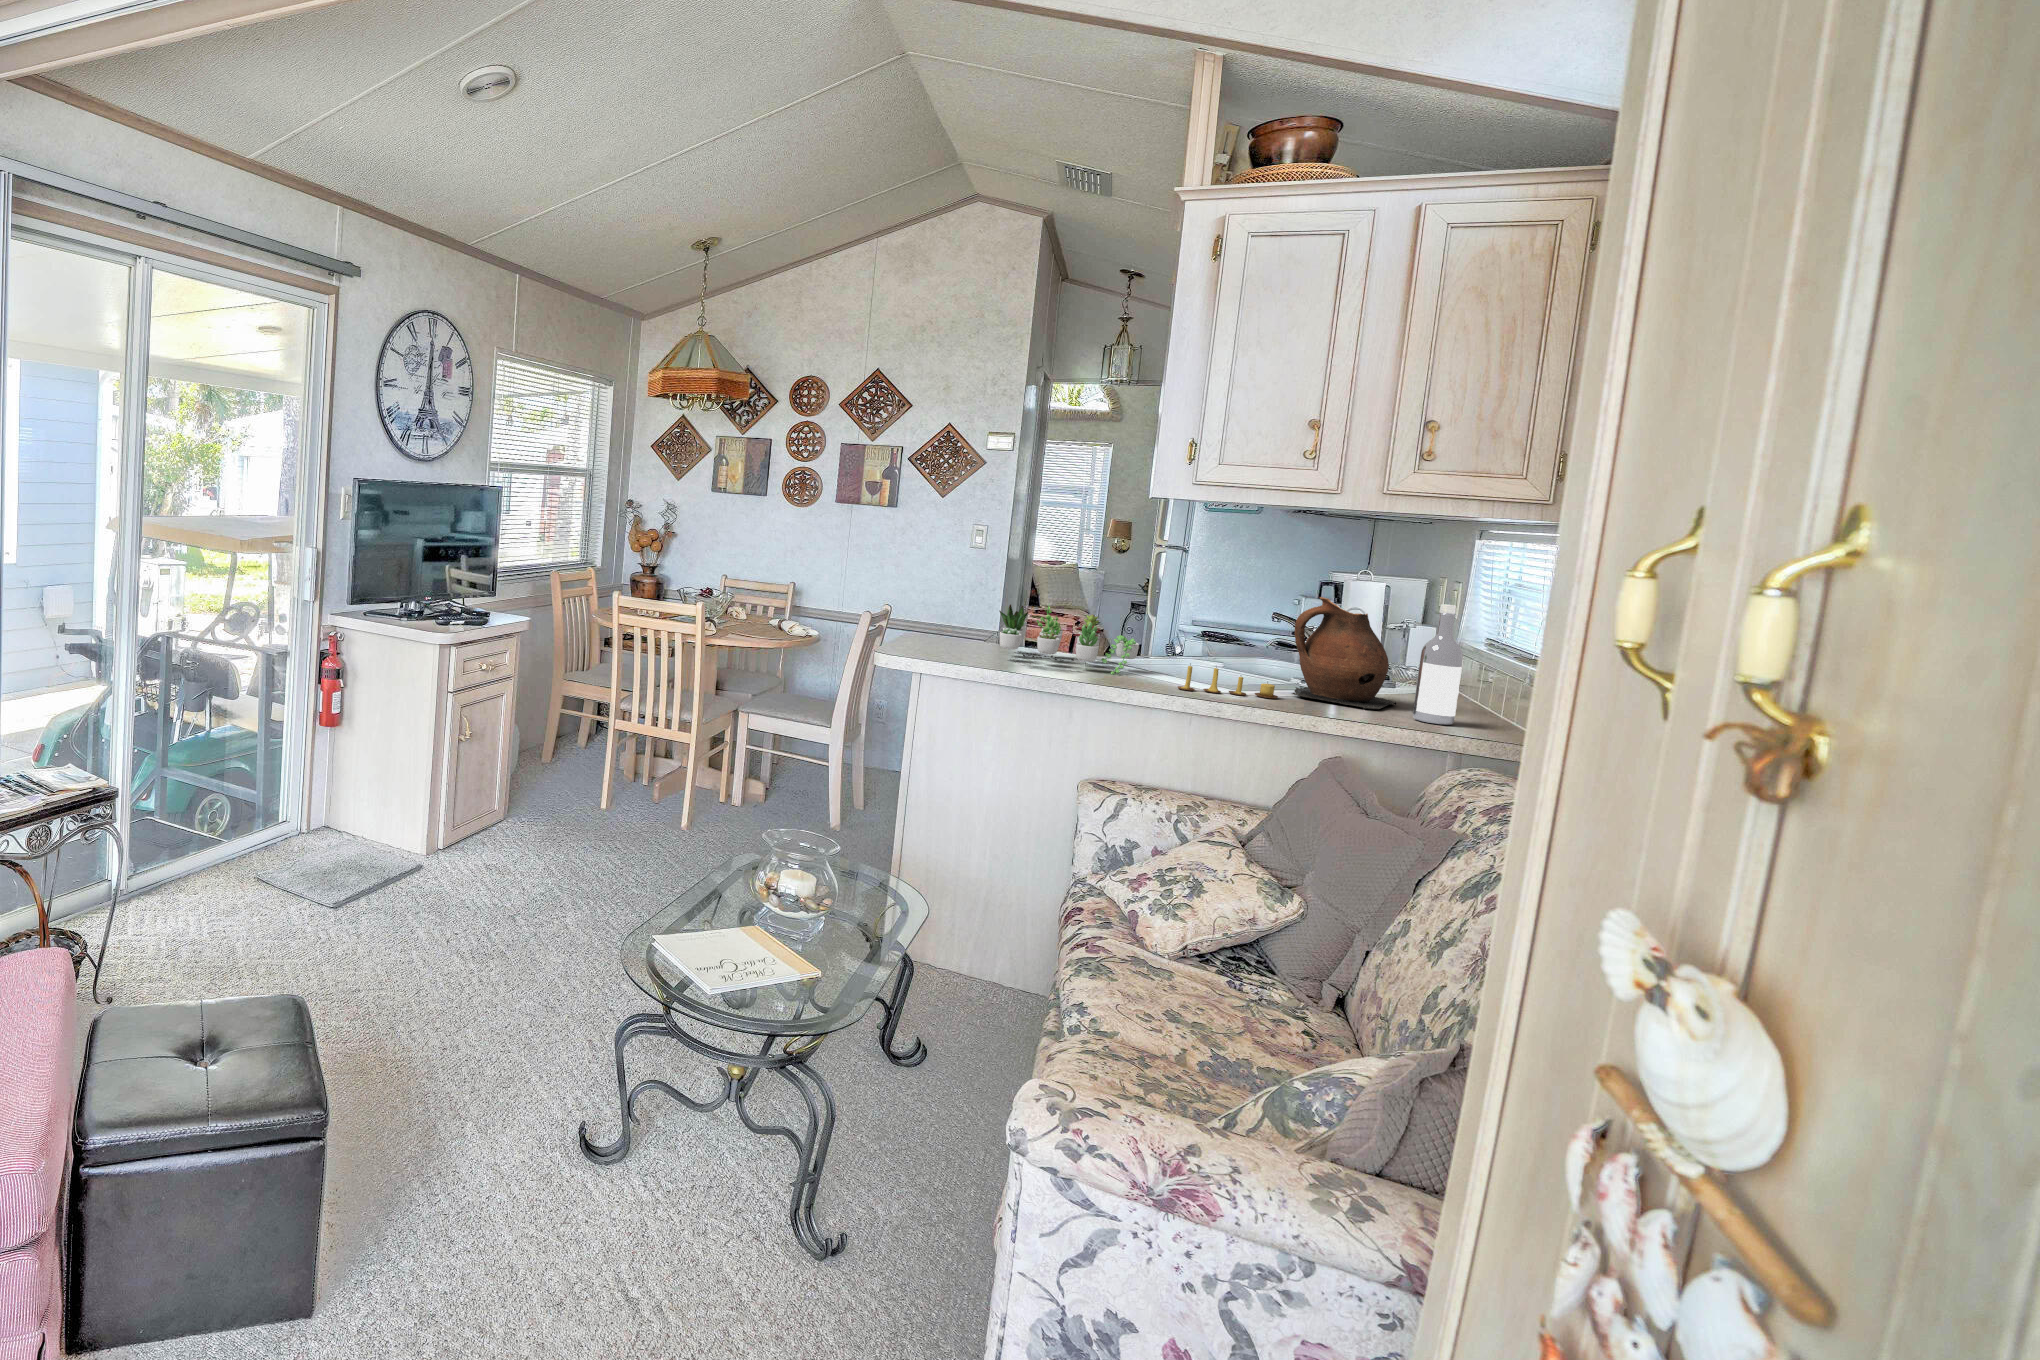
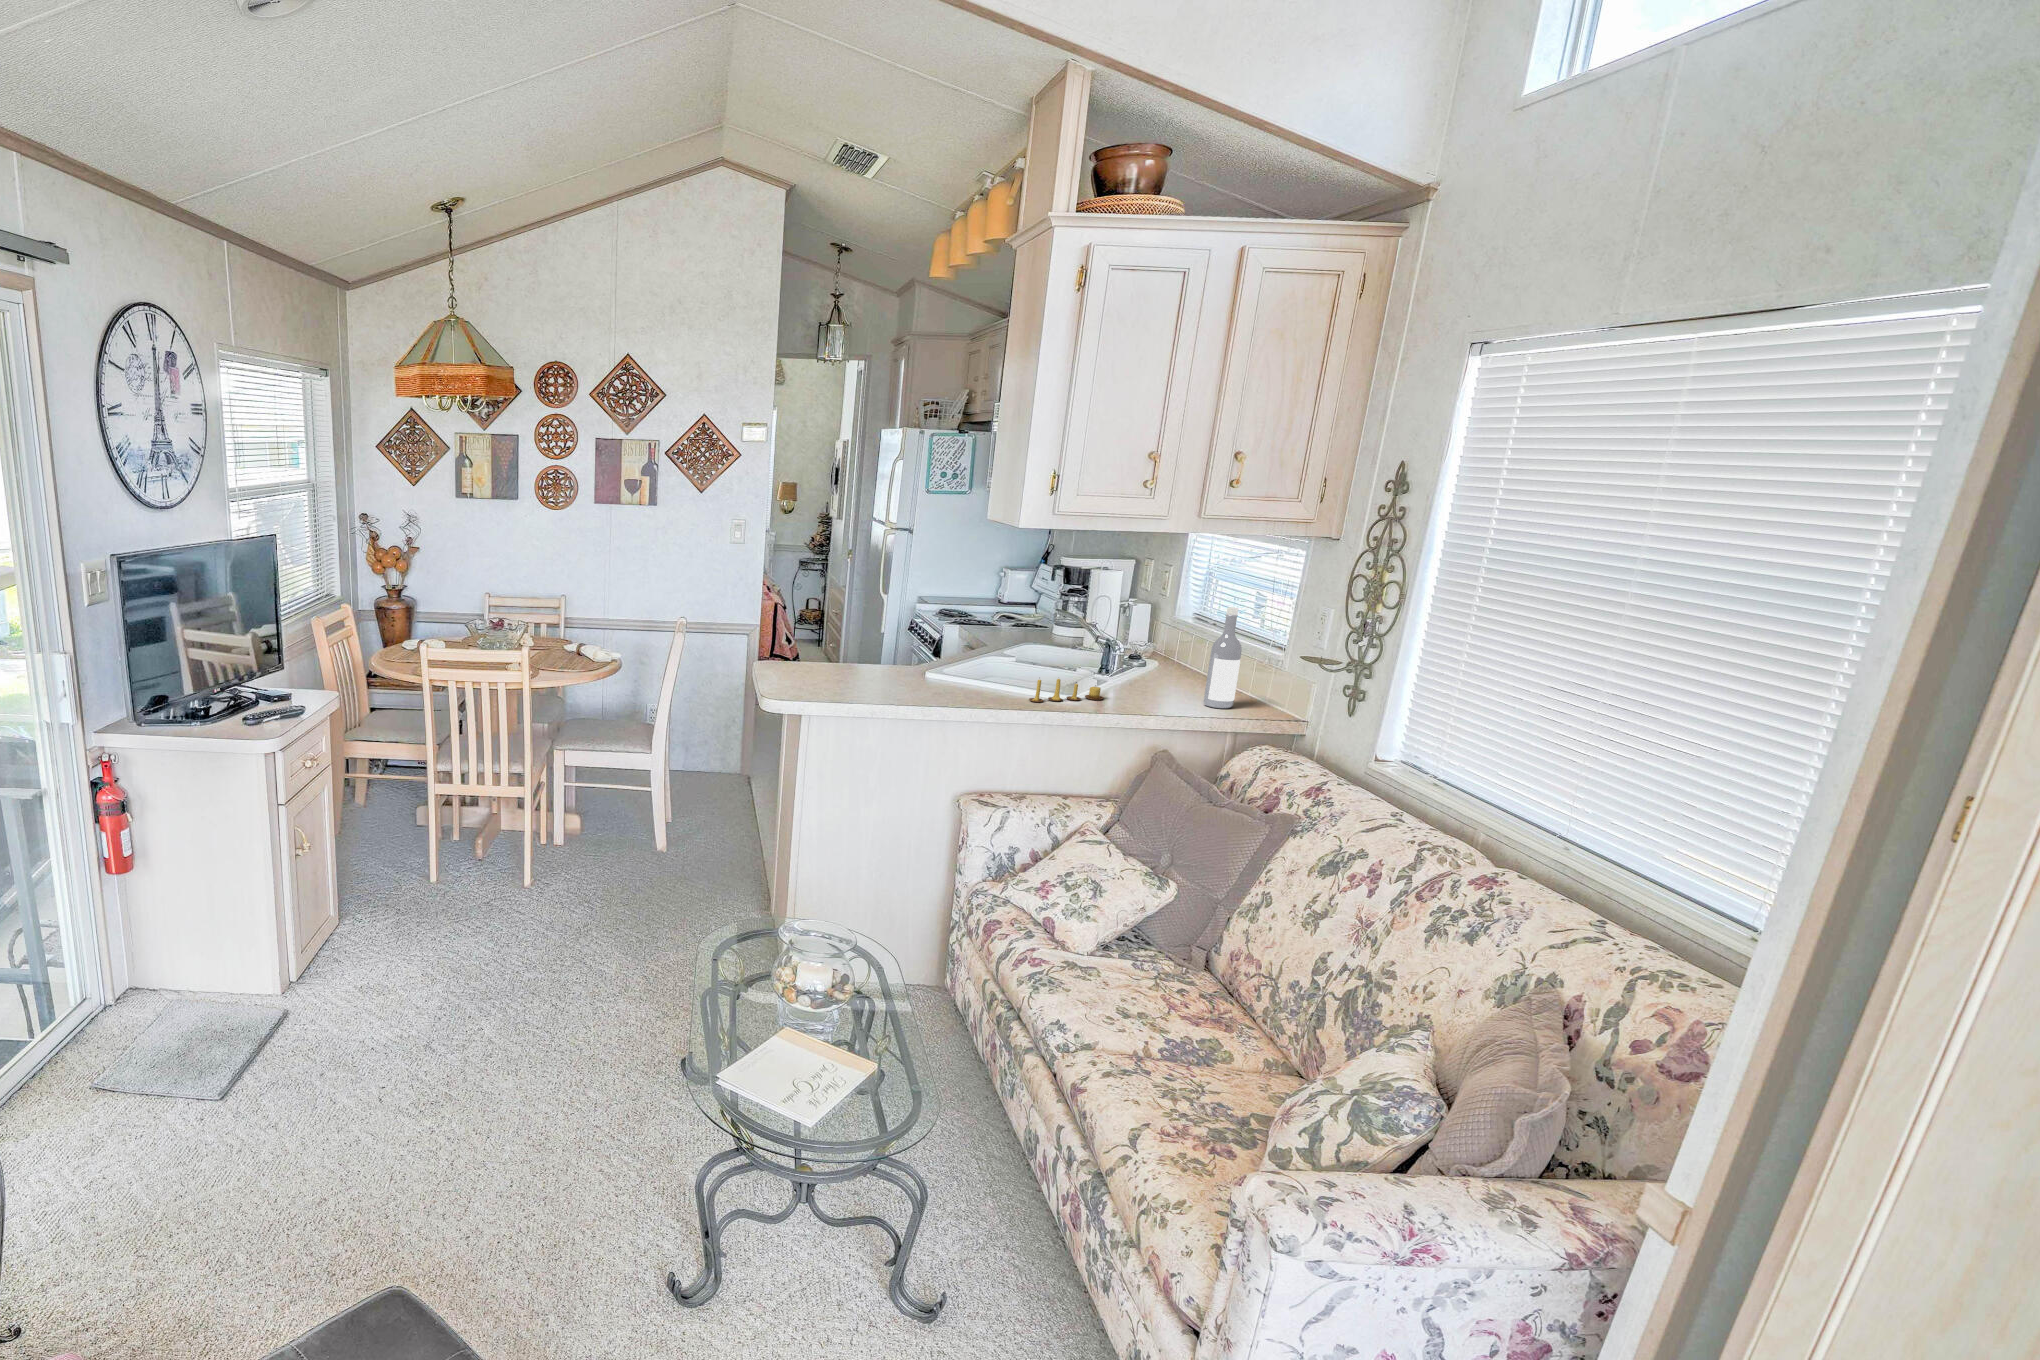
ceramic pitcher: present [1292,597,1396,710] -> none [1101,603,1177,700]
succulent plant: present [999,604,1139,675] -> none [858,627,981,691]

